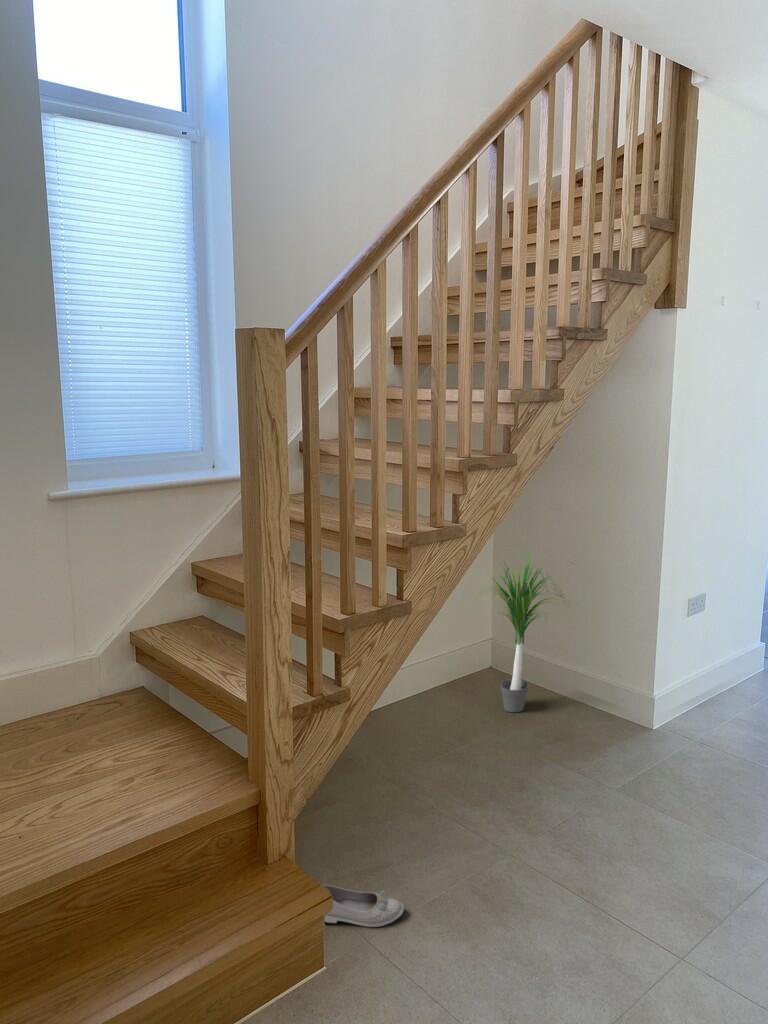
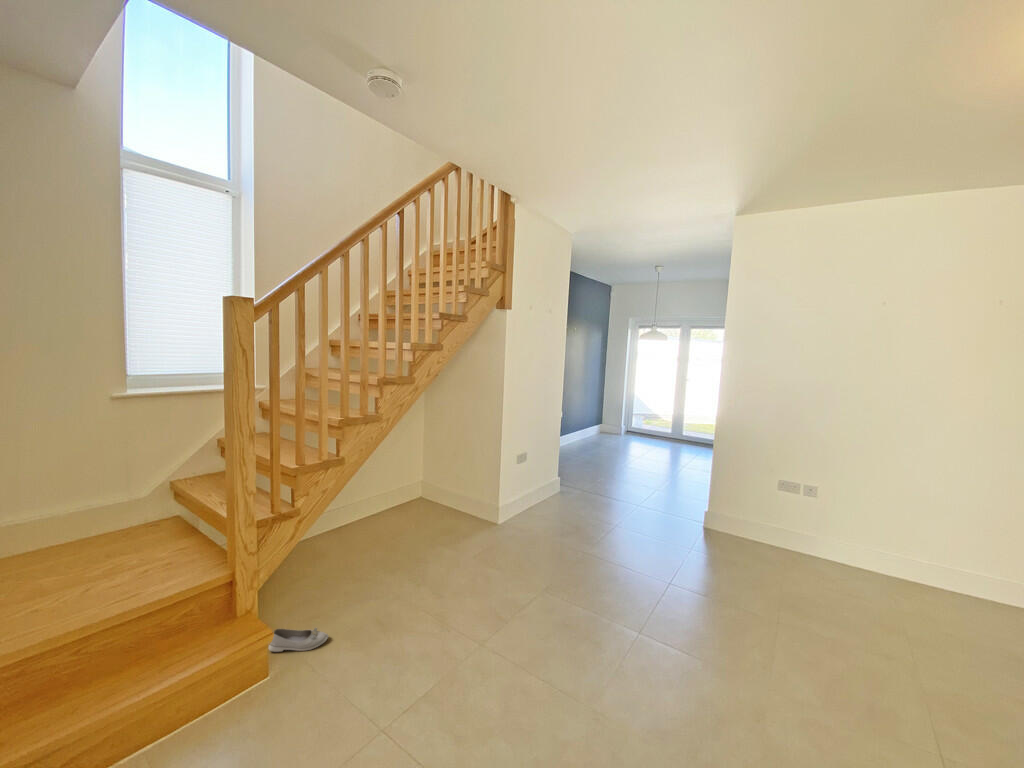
potted plant: present [475,554,566,712] -> none [400,428,460,520]

